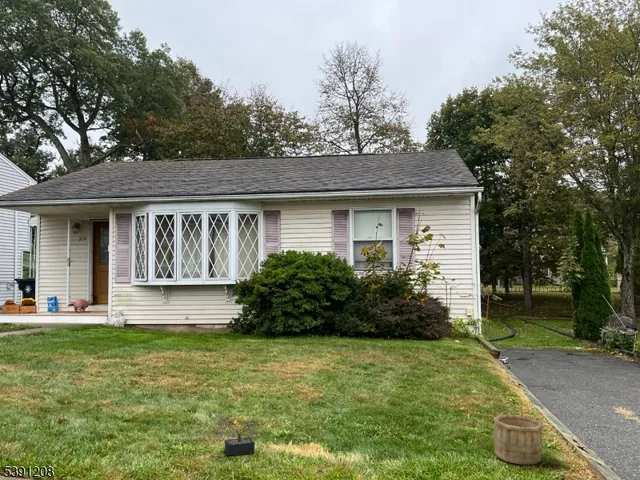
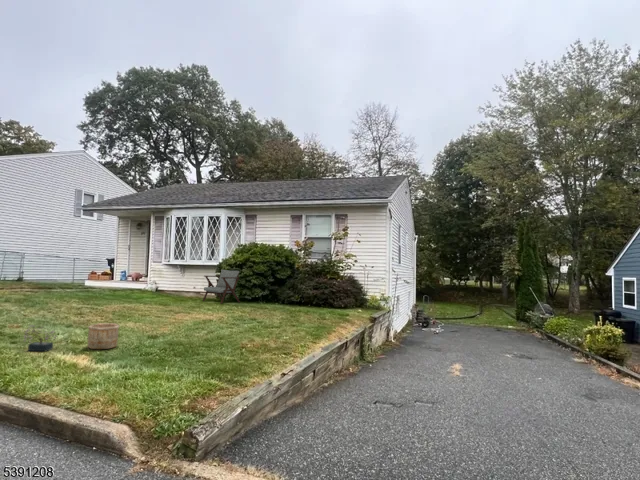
lounge chair: none [236,292,289,343] -> present [203,270,240,304]
wooden bucket: present [494,414,544,464] -> present [88,323,119,349]

